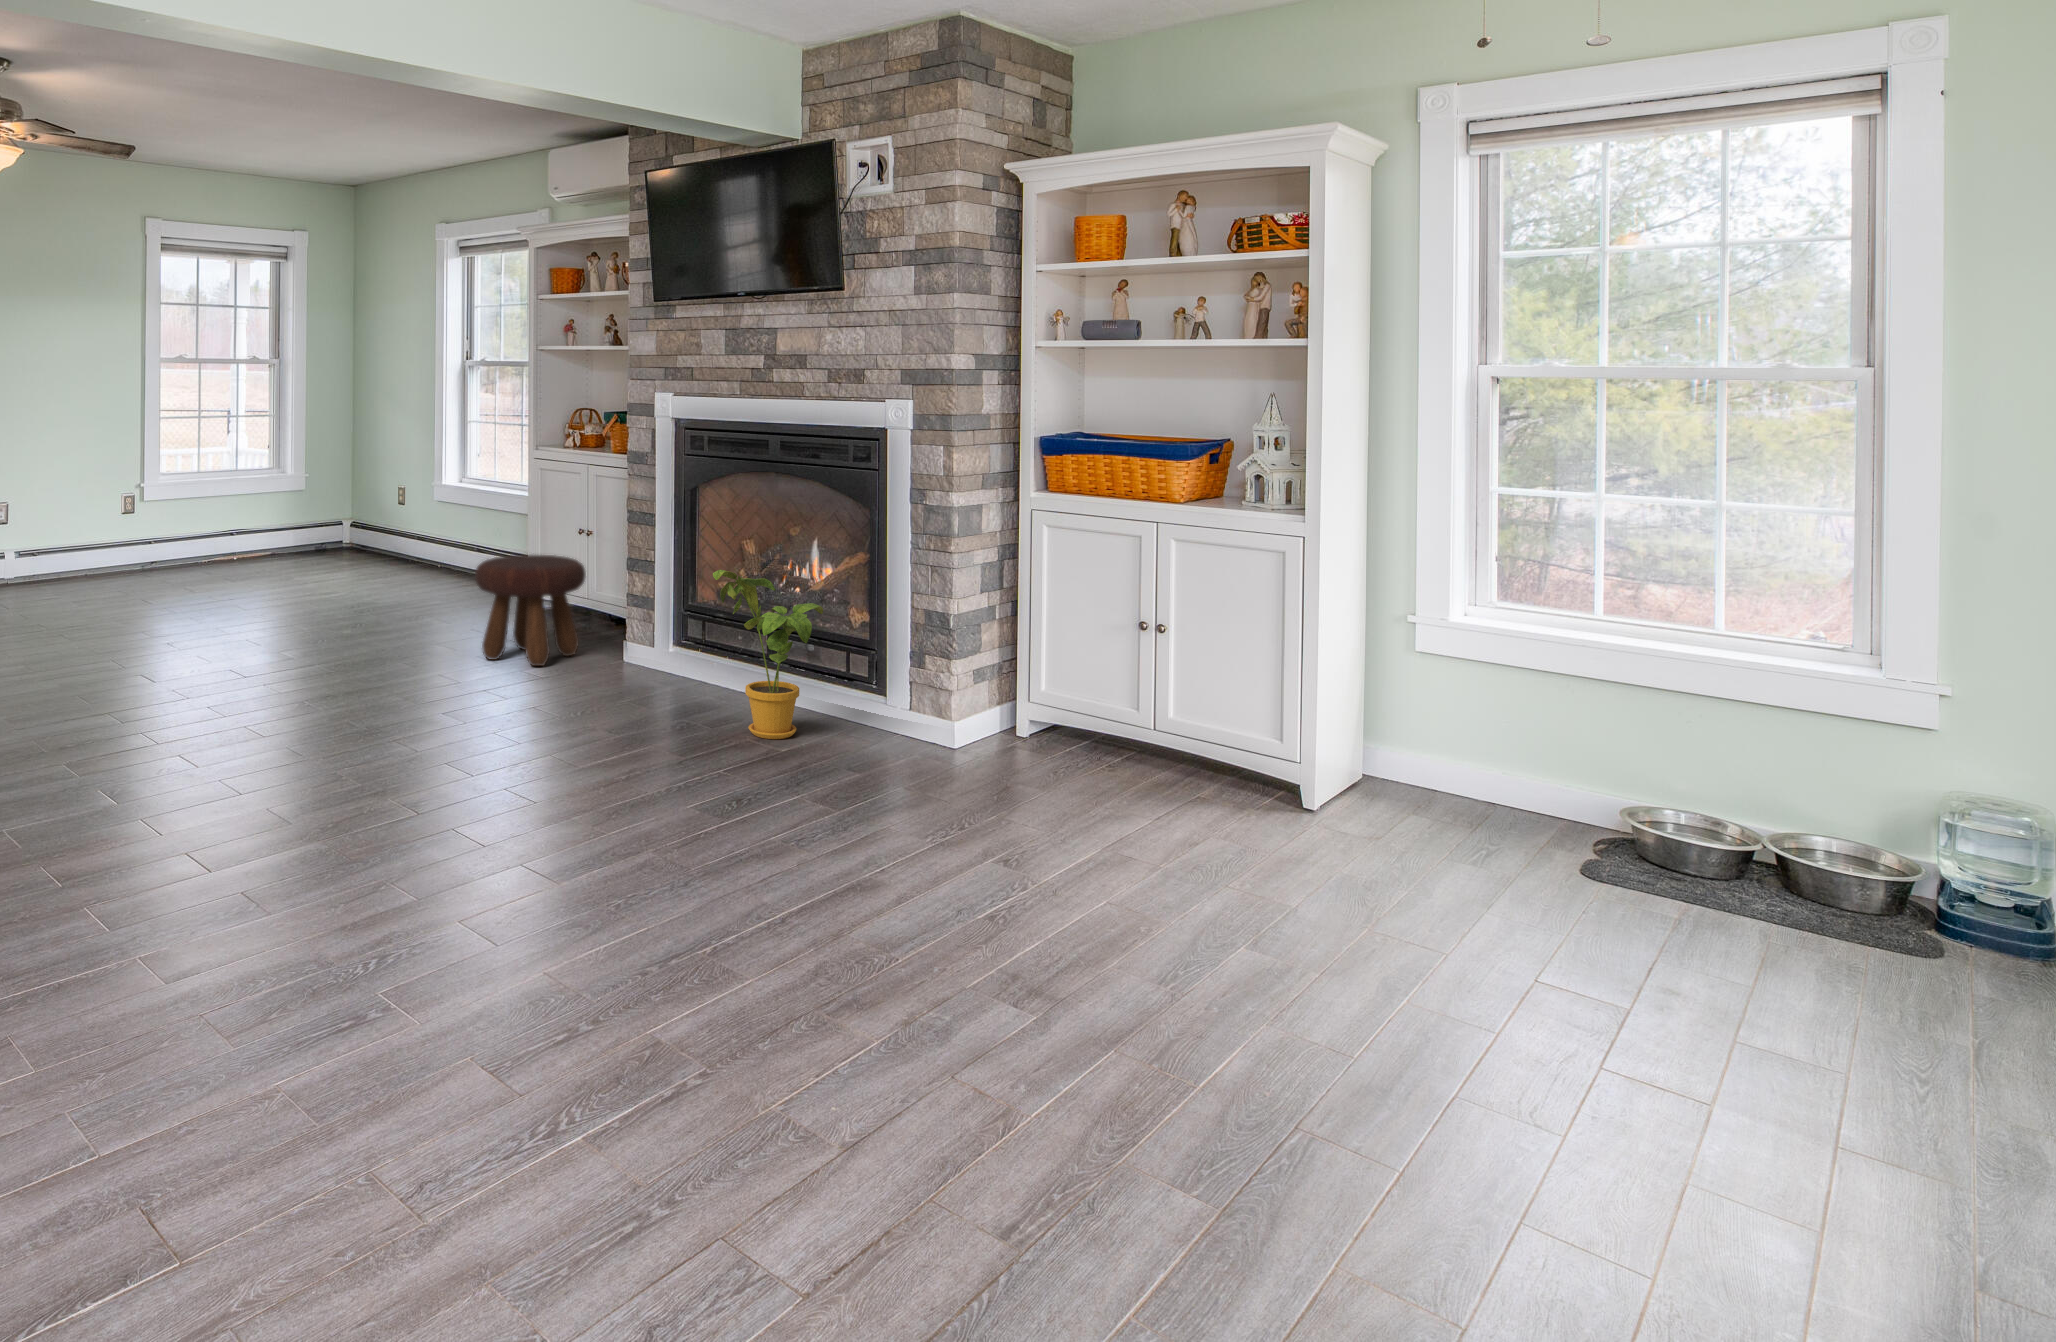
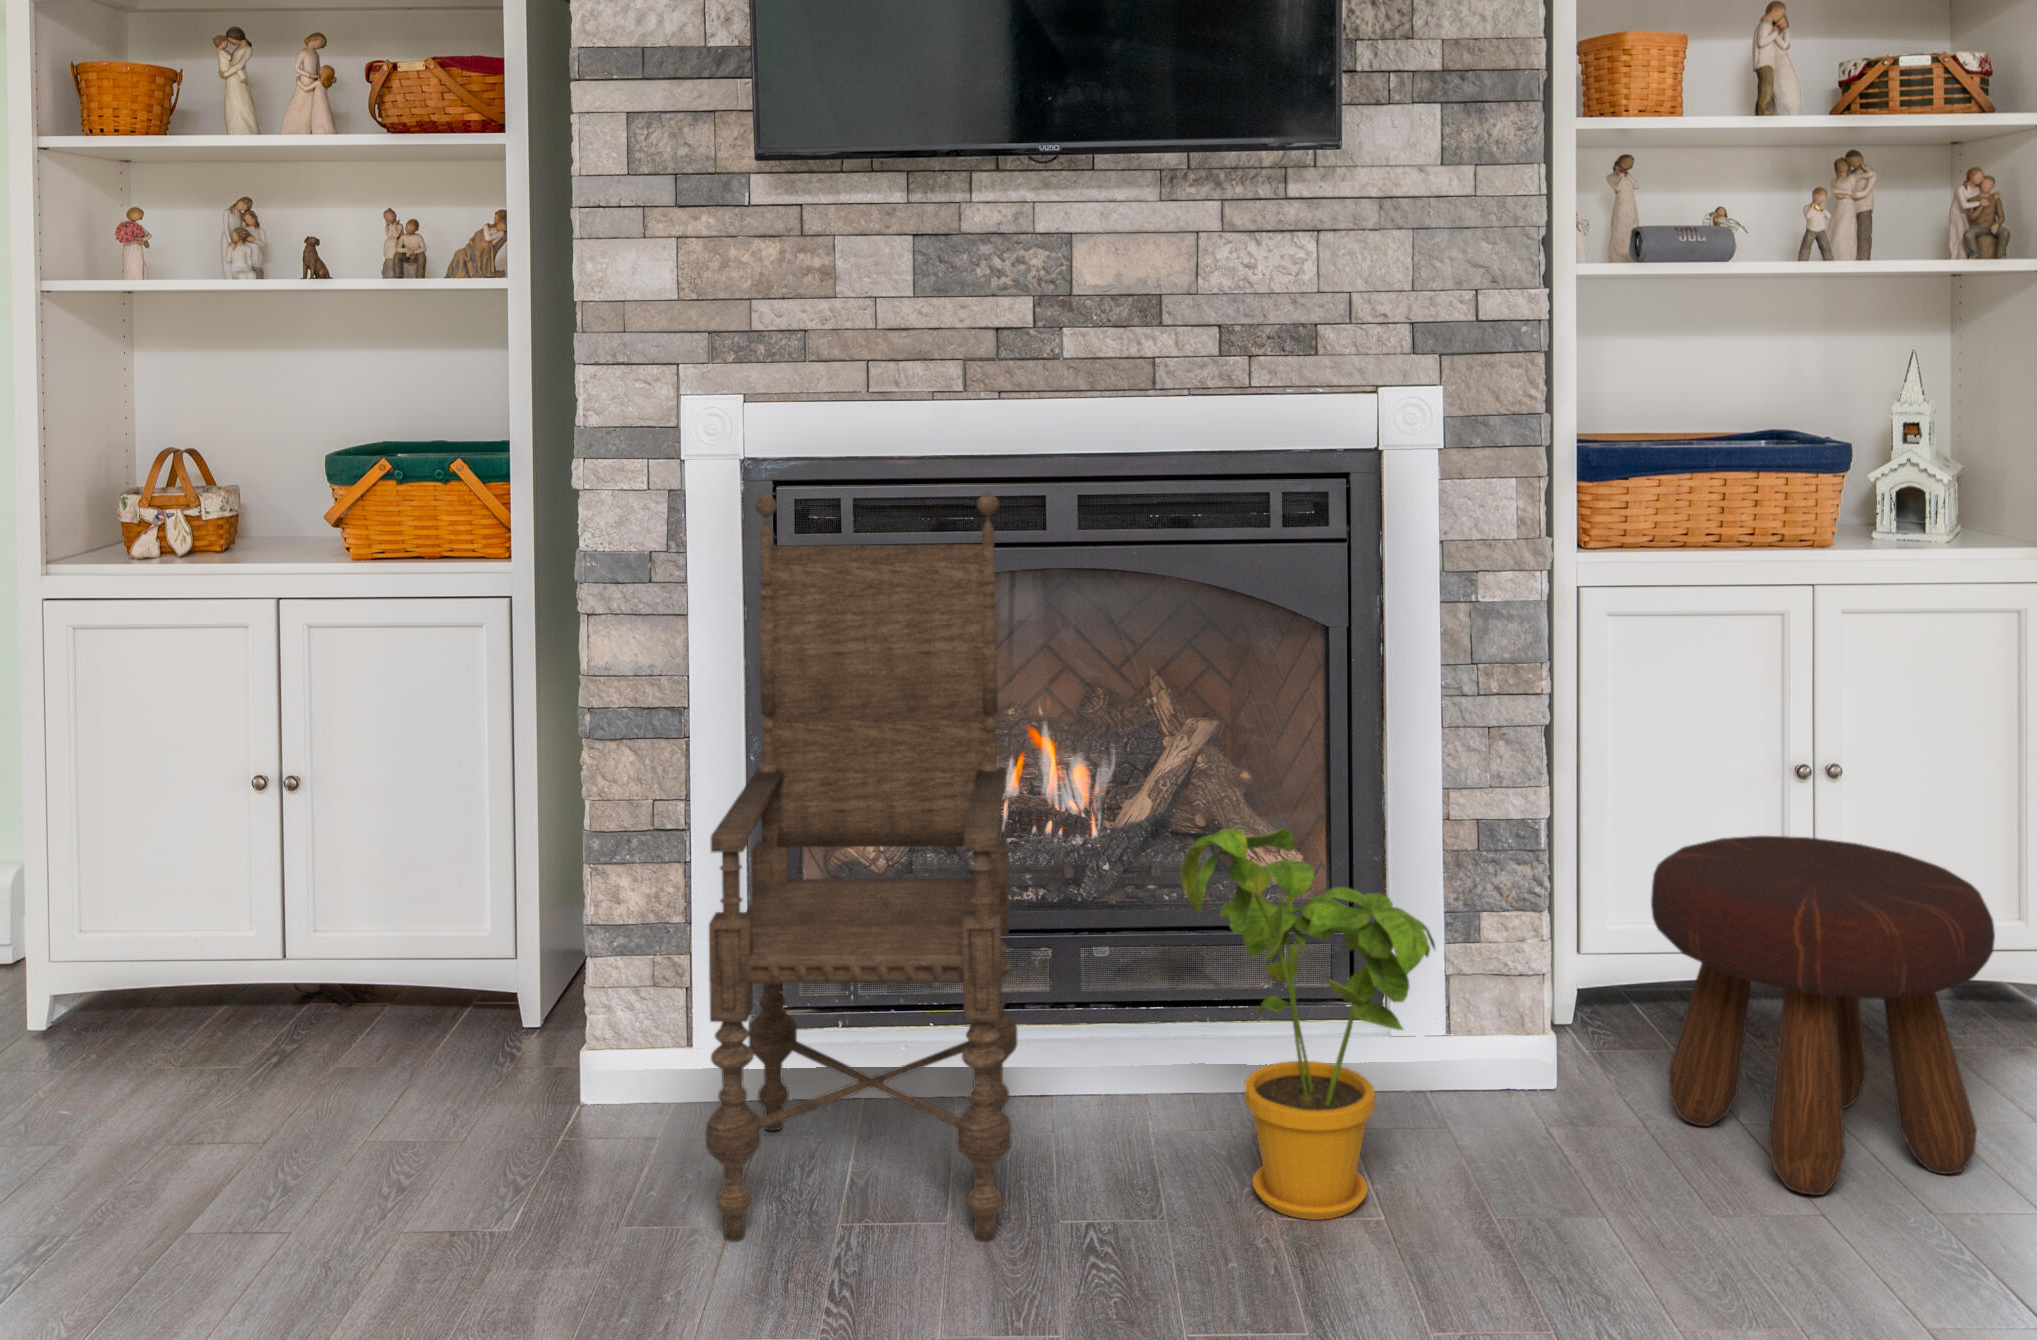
armchair: none [584,432,731,714] -> present [706,492,1017,1242]
footstool: present [475,555,586,666] -> present [1651,836,1995,1195]

